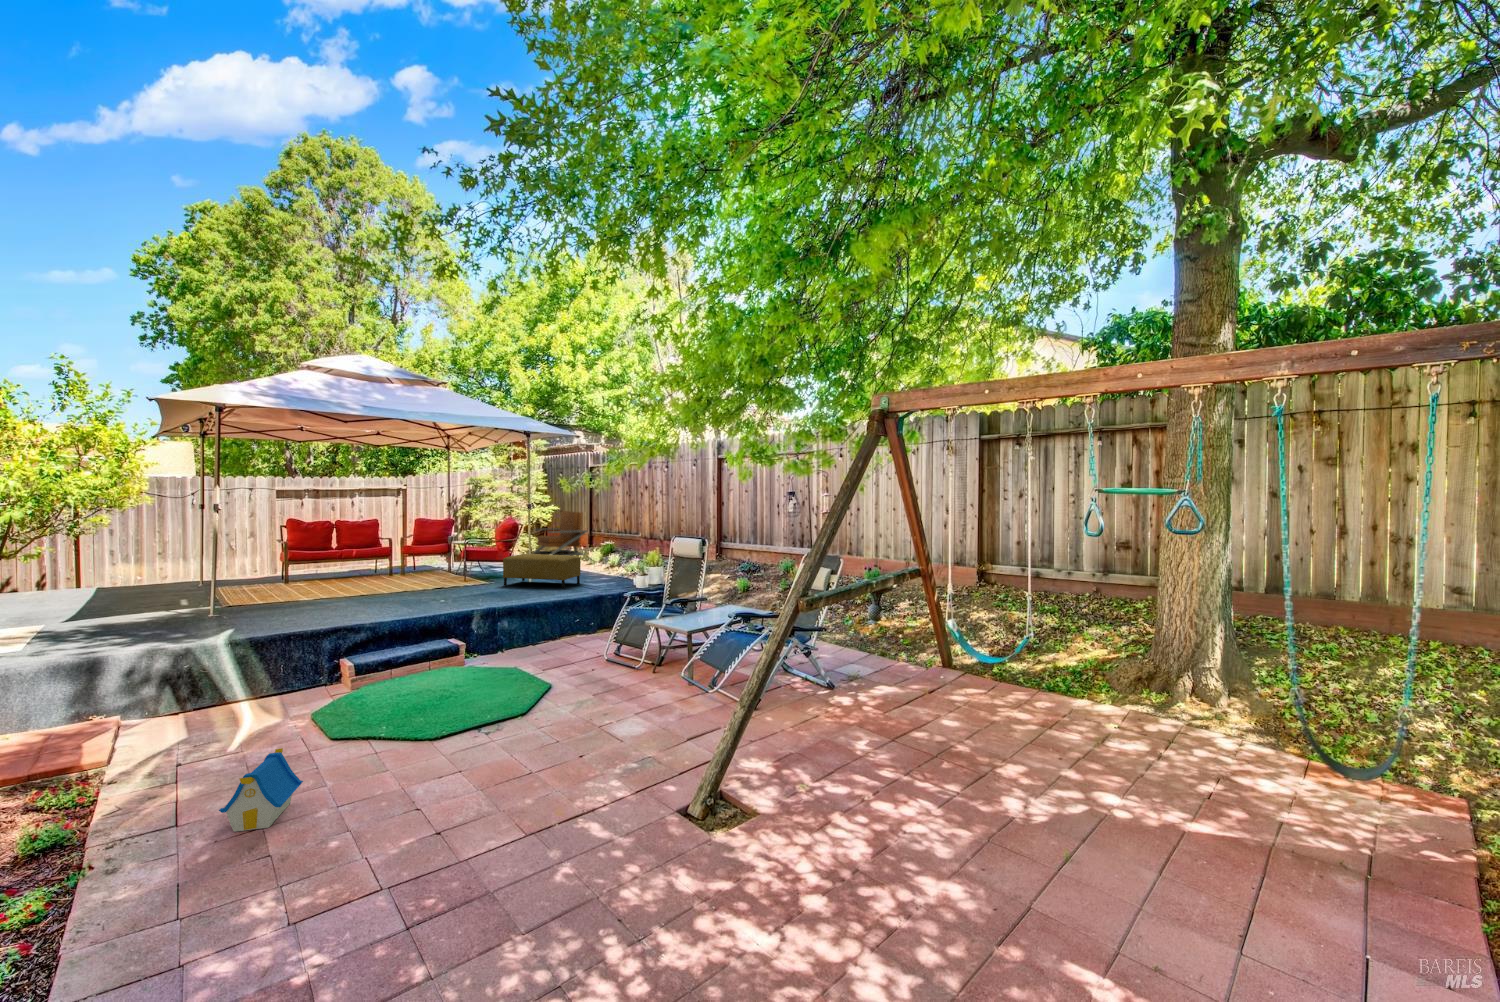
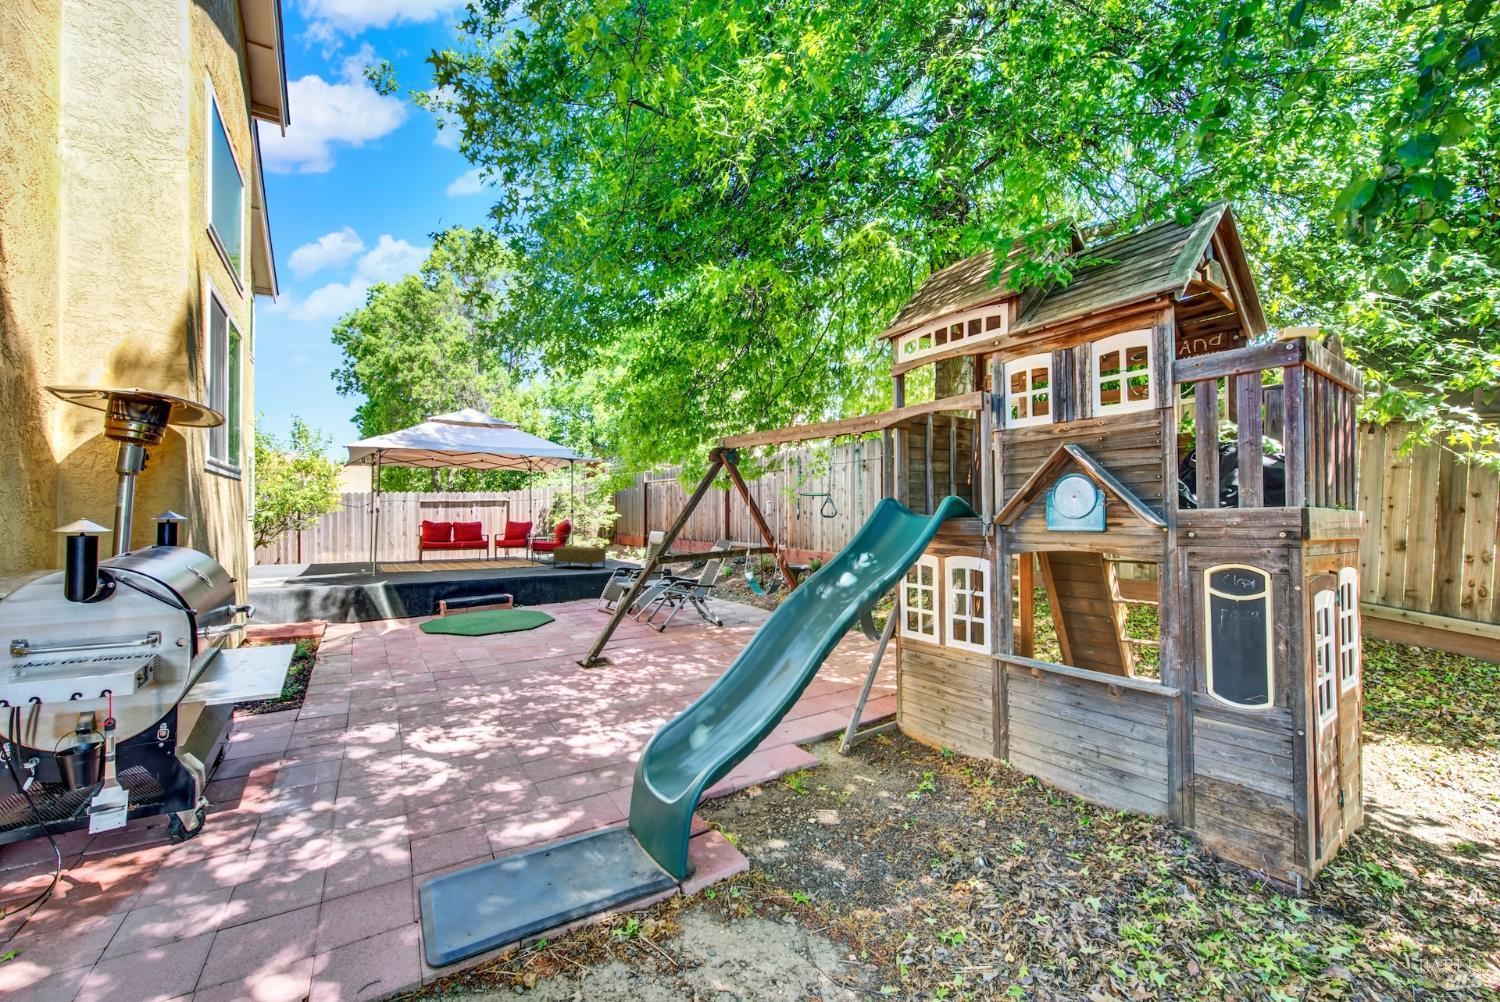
lounge chair: present [534,511,587,555] -> none [598,518,637,553]
toy house: present [219,748,303,832] -> none [375,624,411,655]

